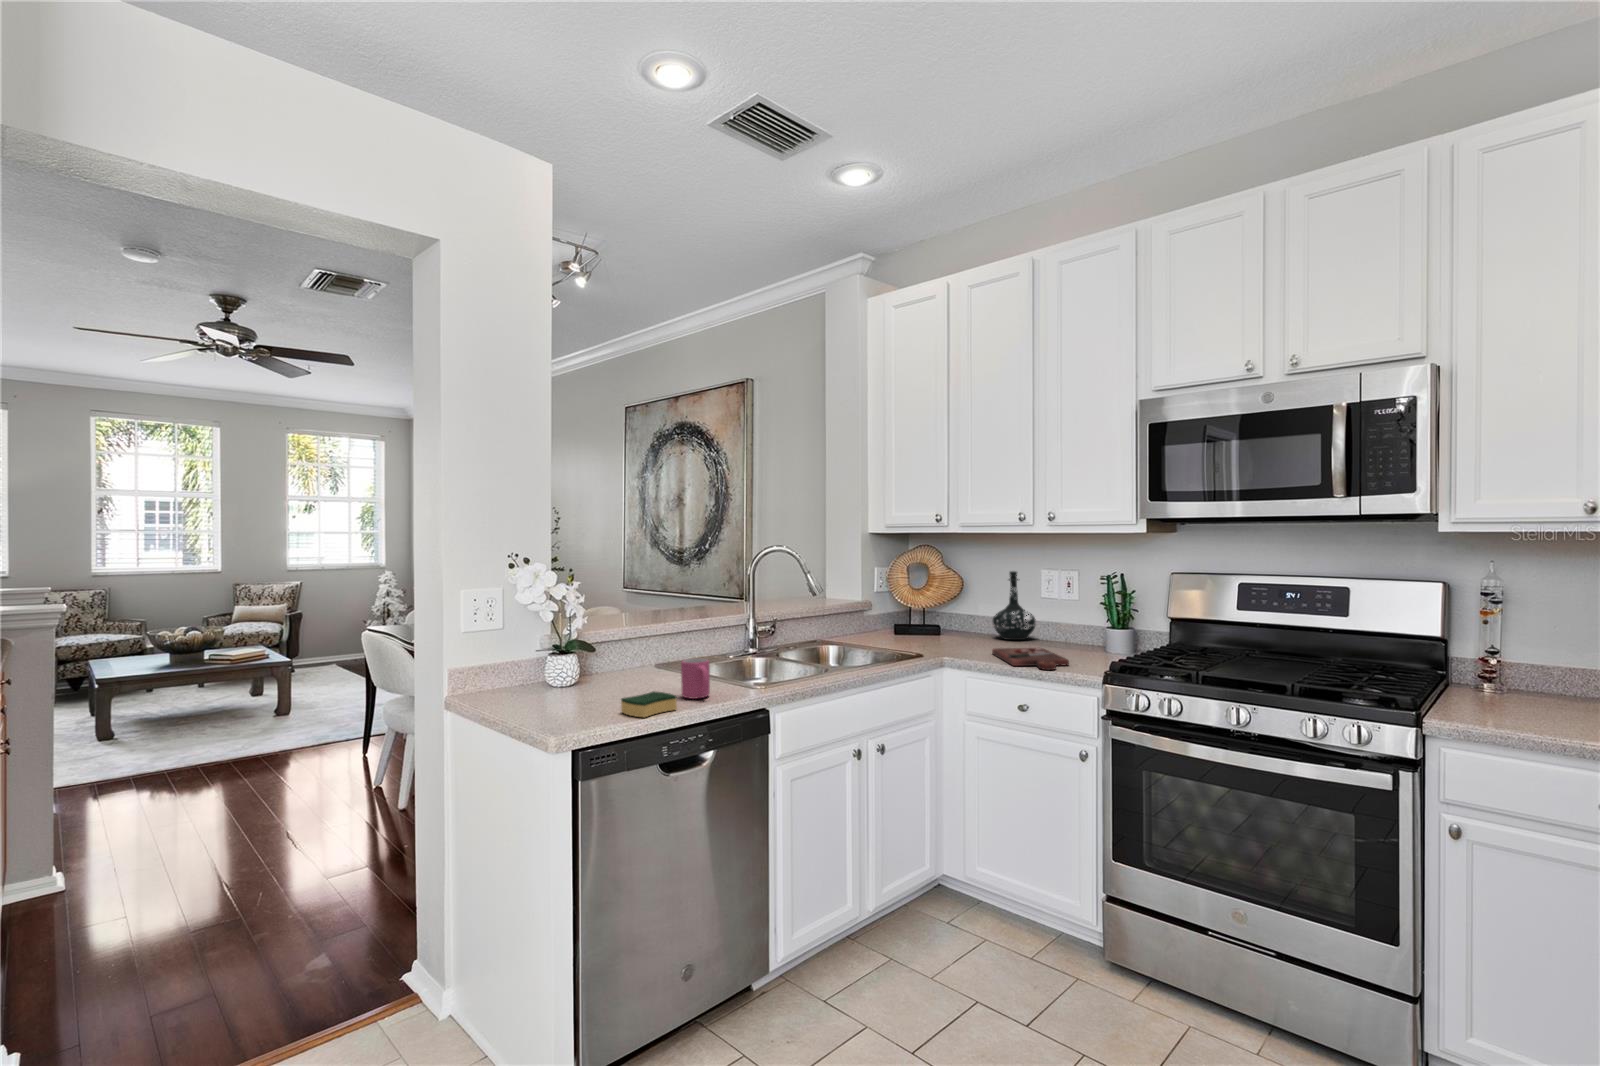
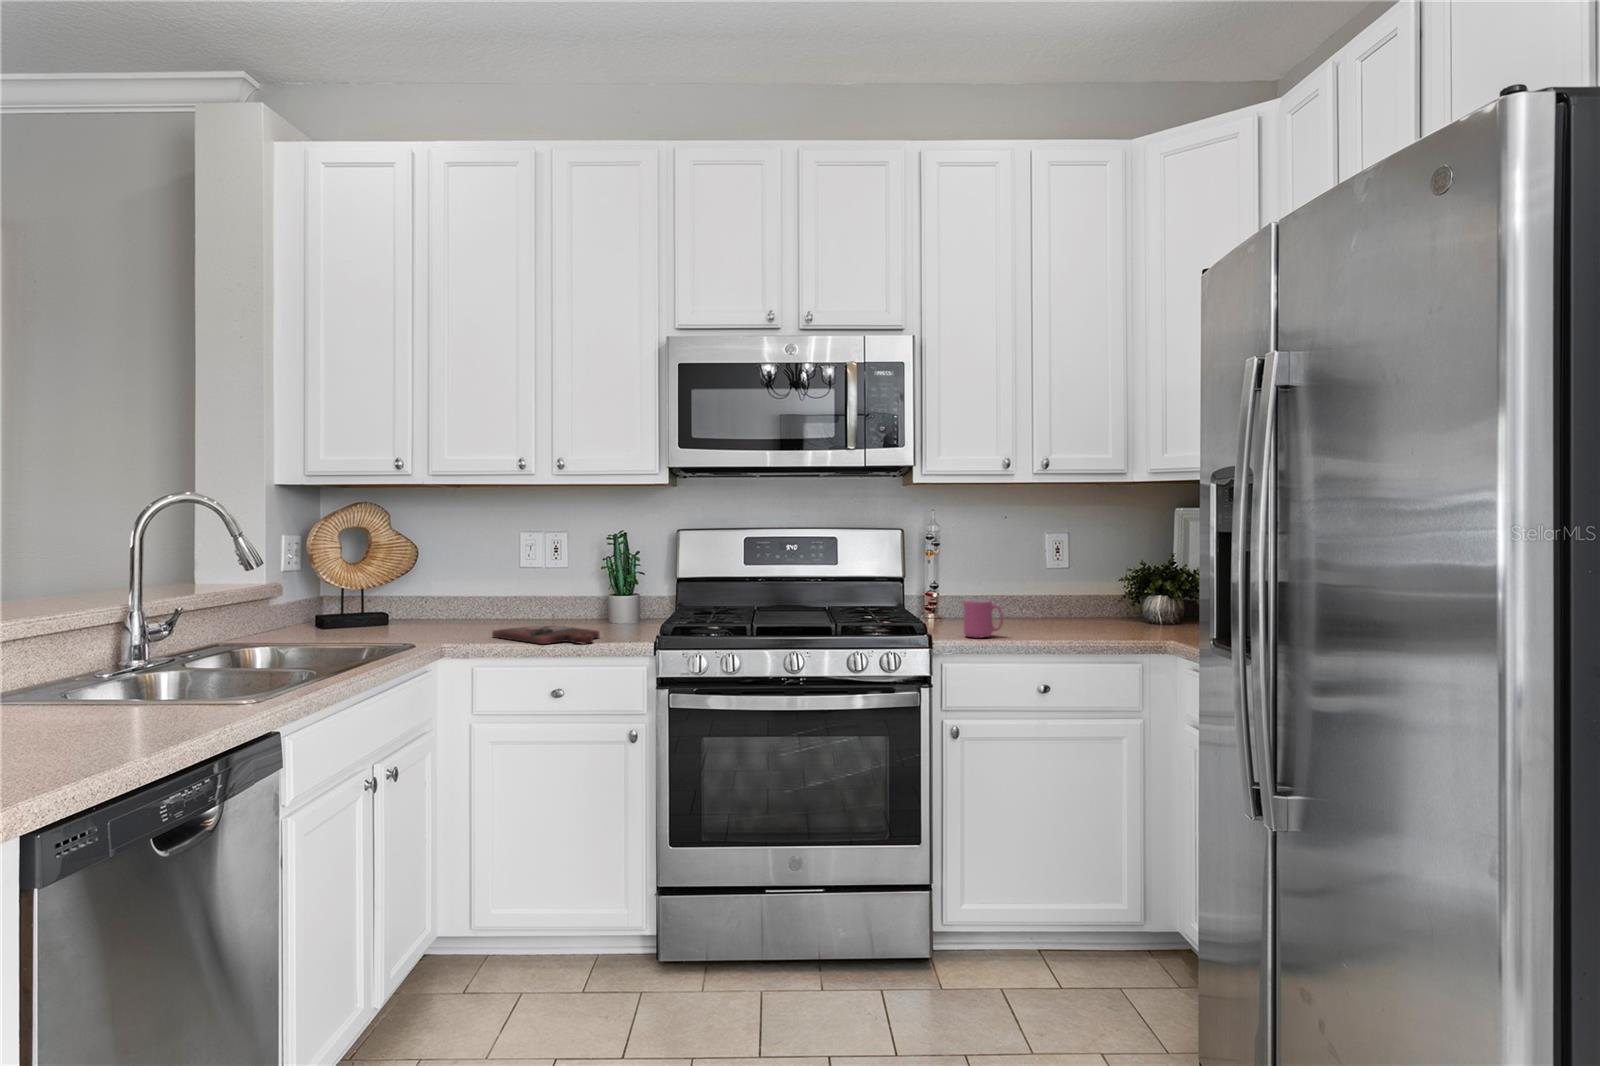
bottle: present [993,571,1036,640] -> none [458,537,514,624]
mug: present [681,658,710,699] -> present [964,600,1003,638]
sponge: present [621,692,677,717] -> none [59,717,163,758]

